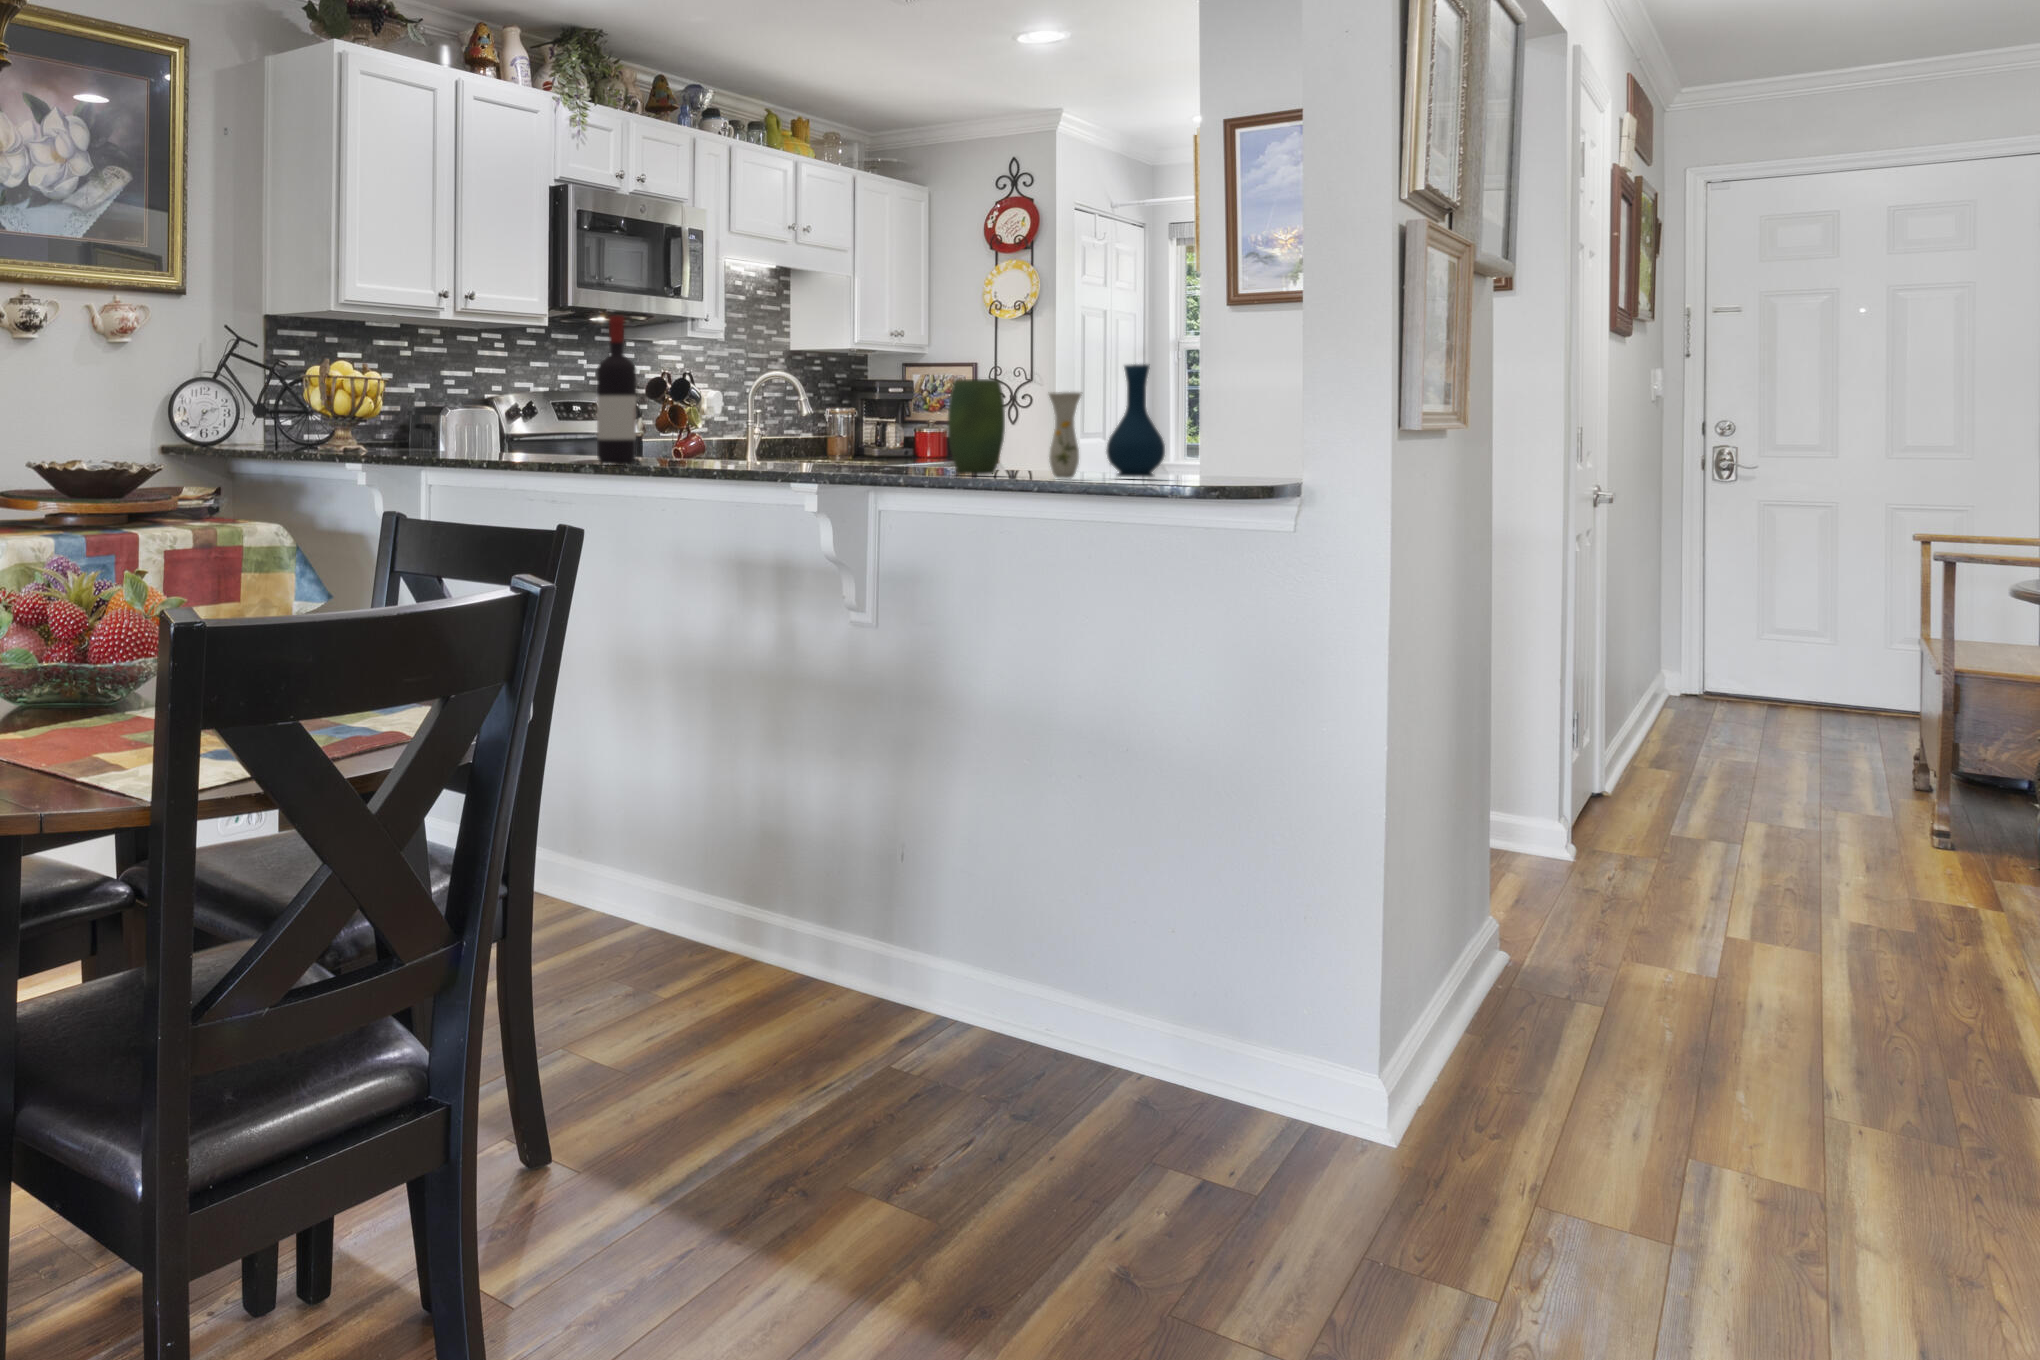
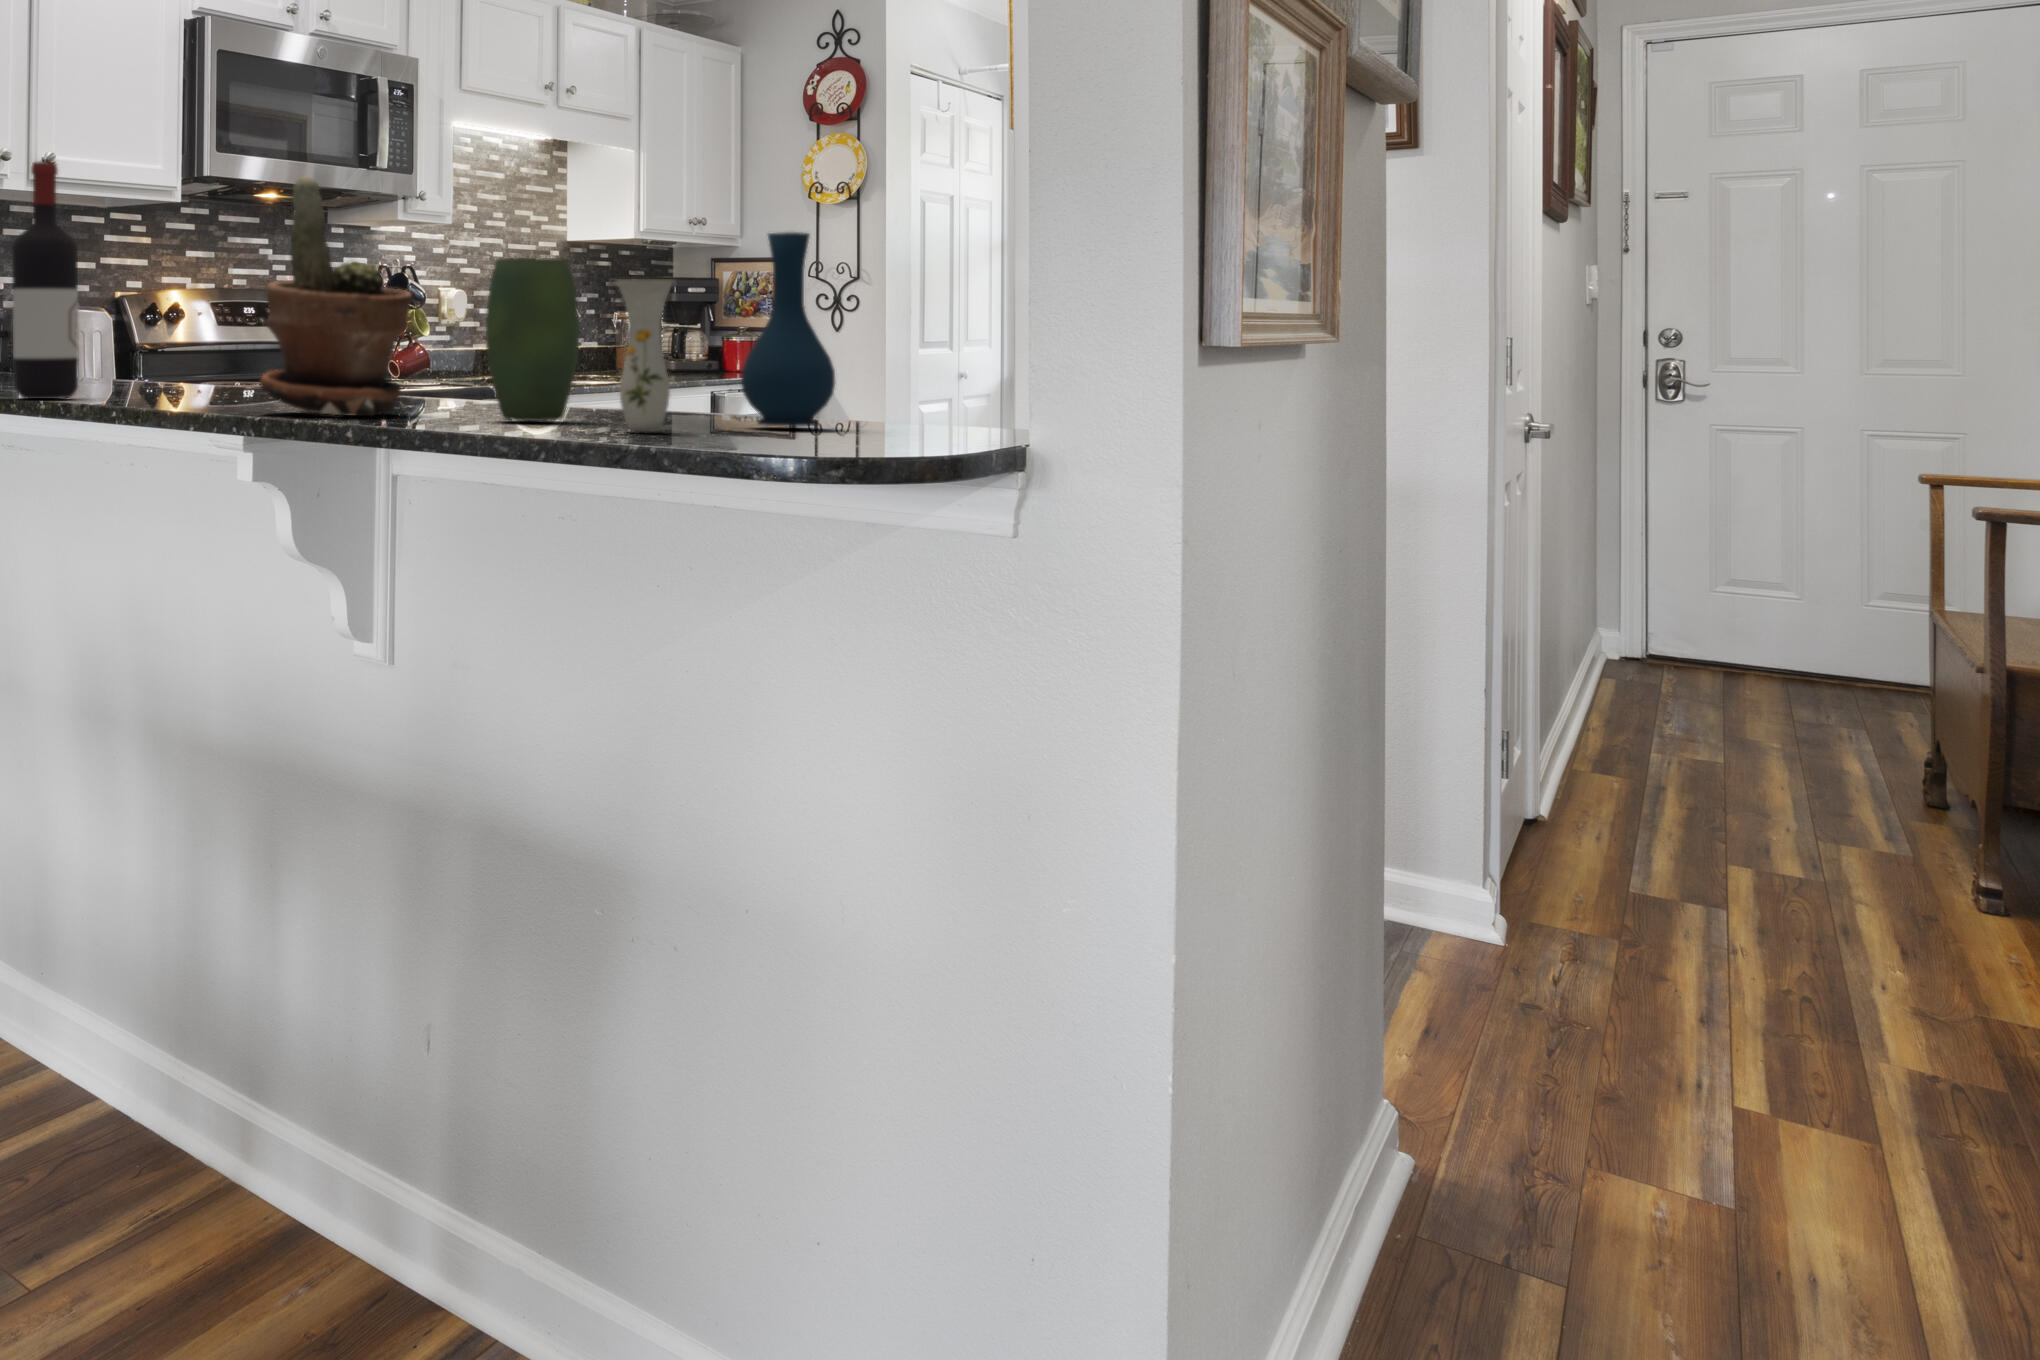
potted plant: none [799,330,893,472] -> present [260,176,412,416]

